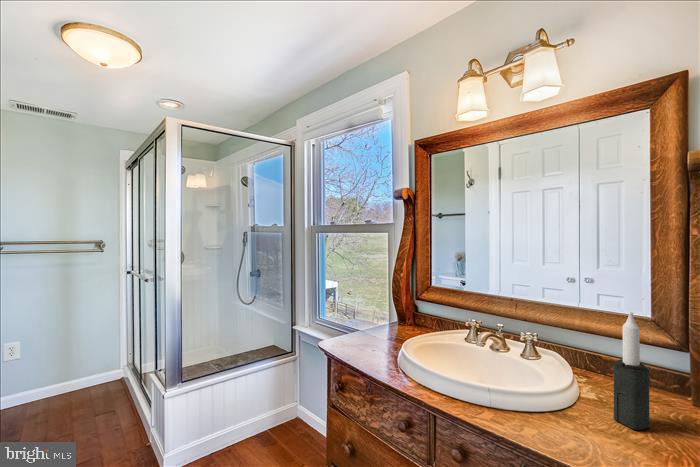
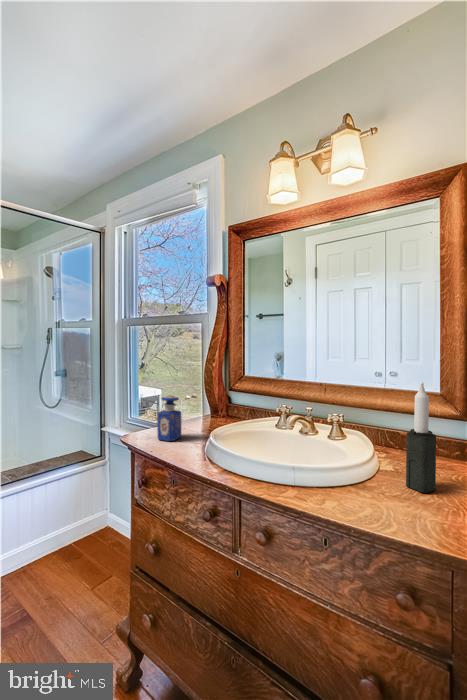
perfume bottle: none [351,305,373,348] -> present [157,396,181,441]

